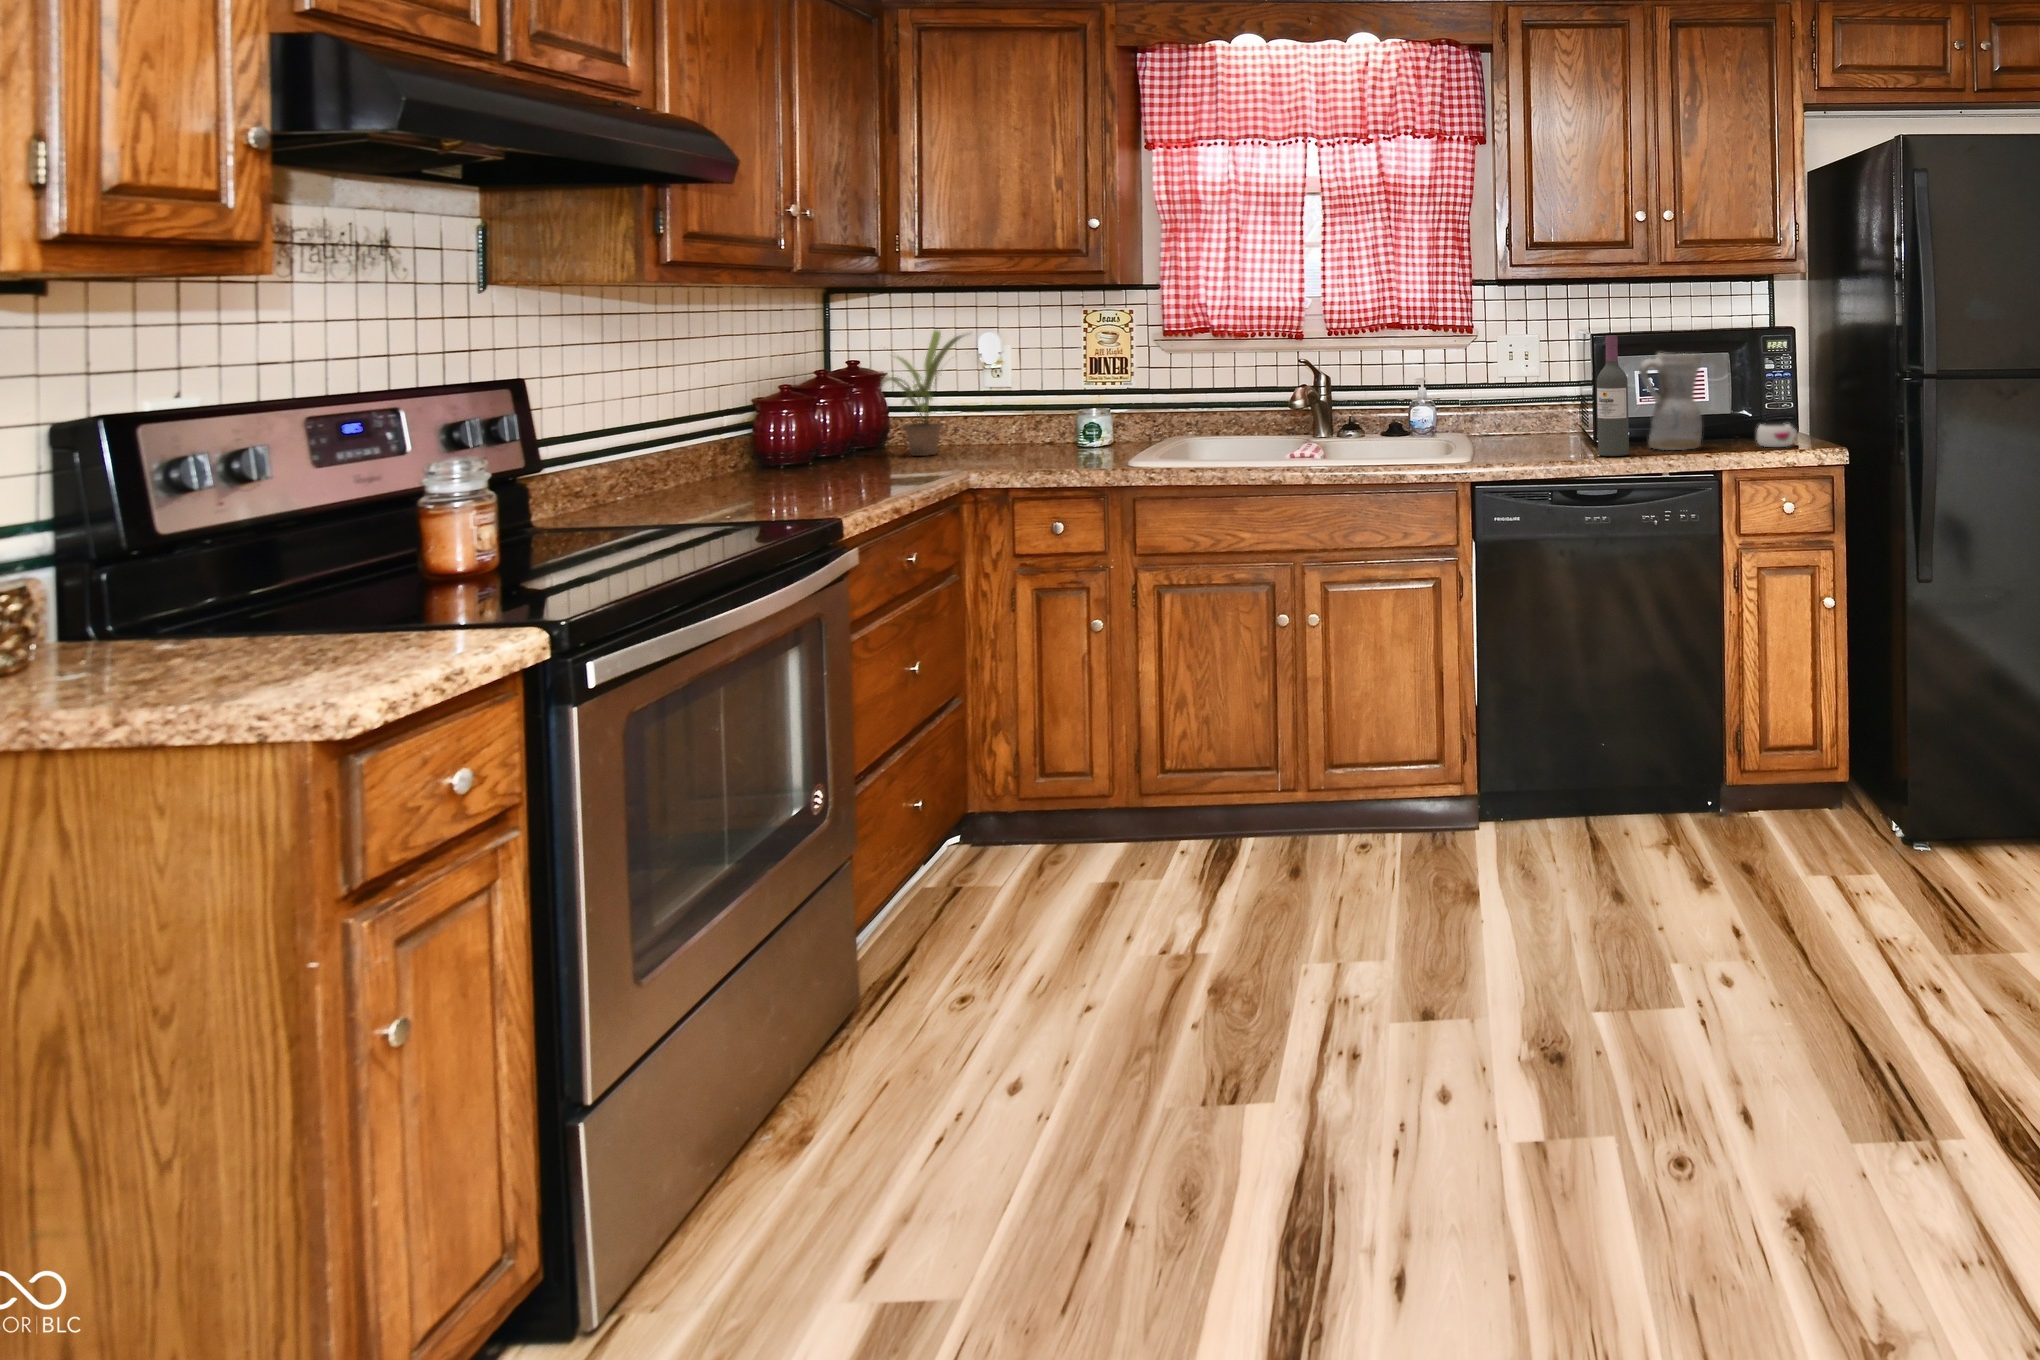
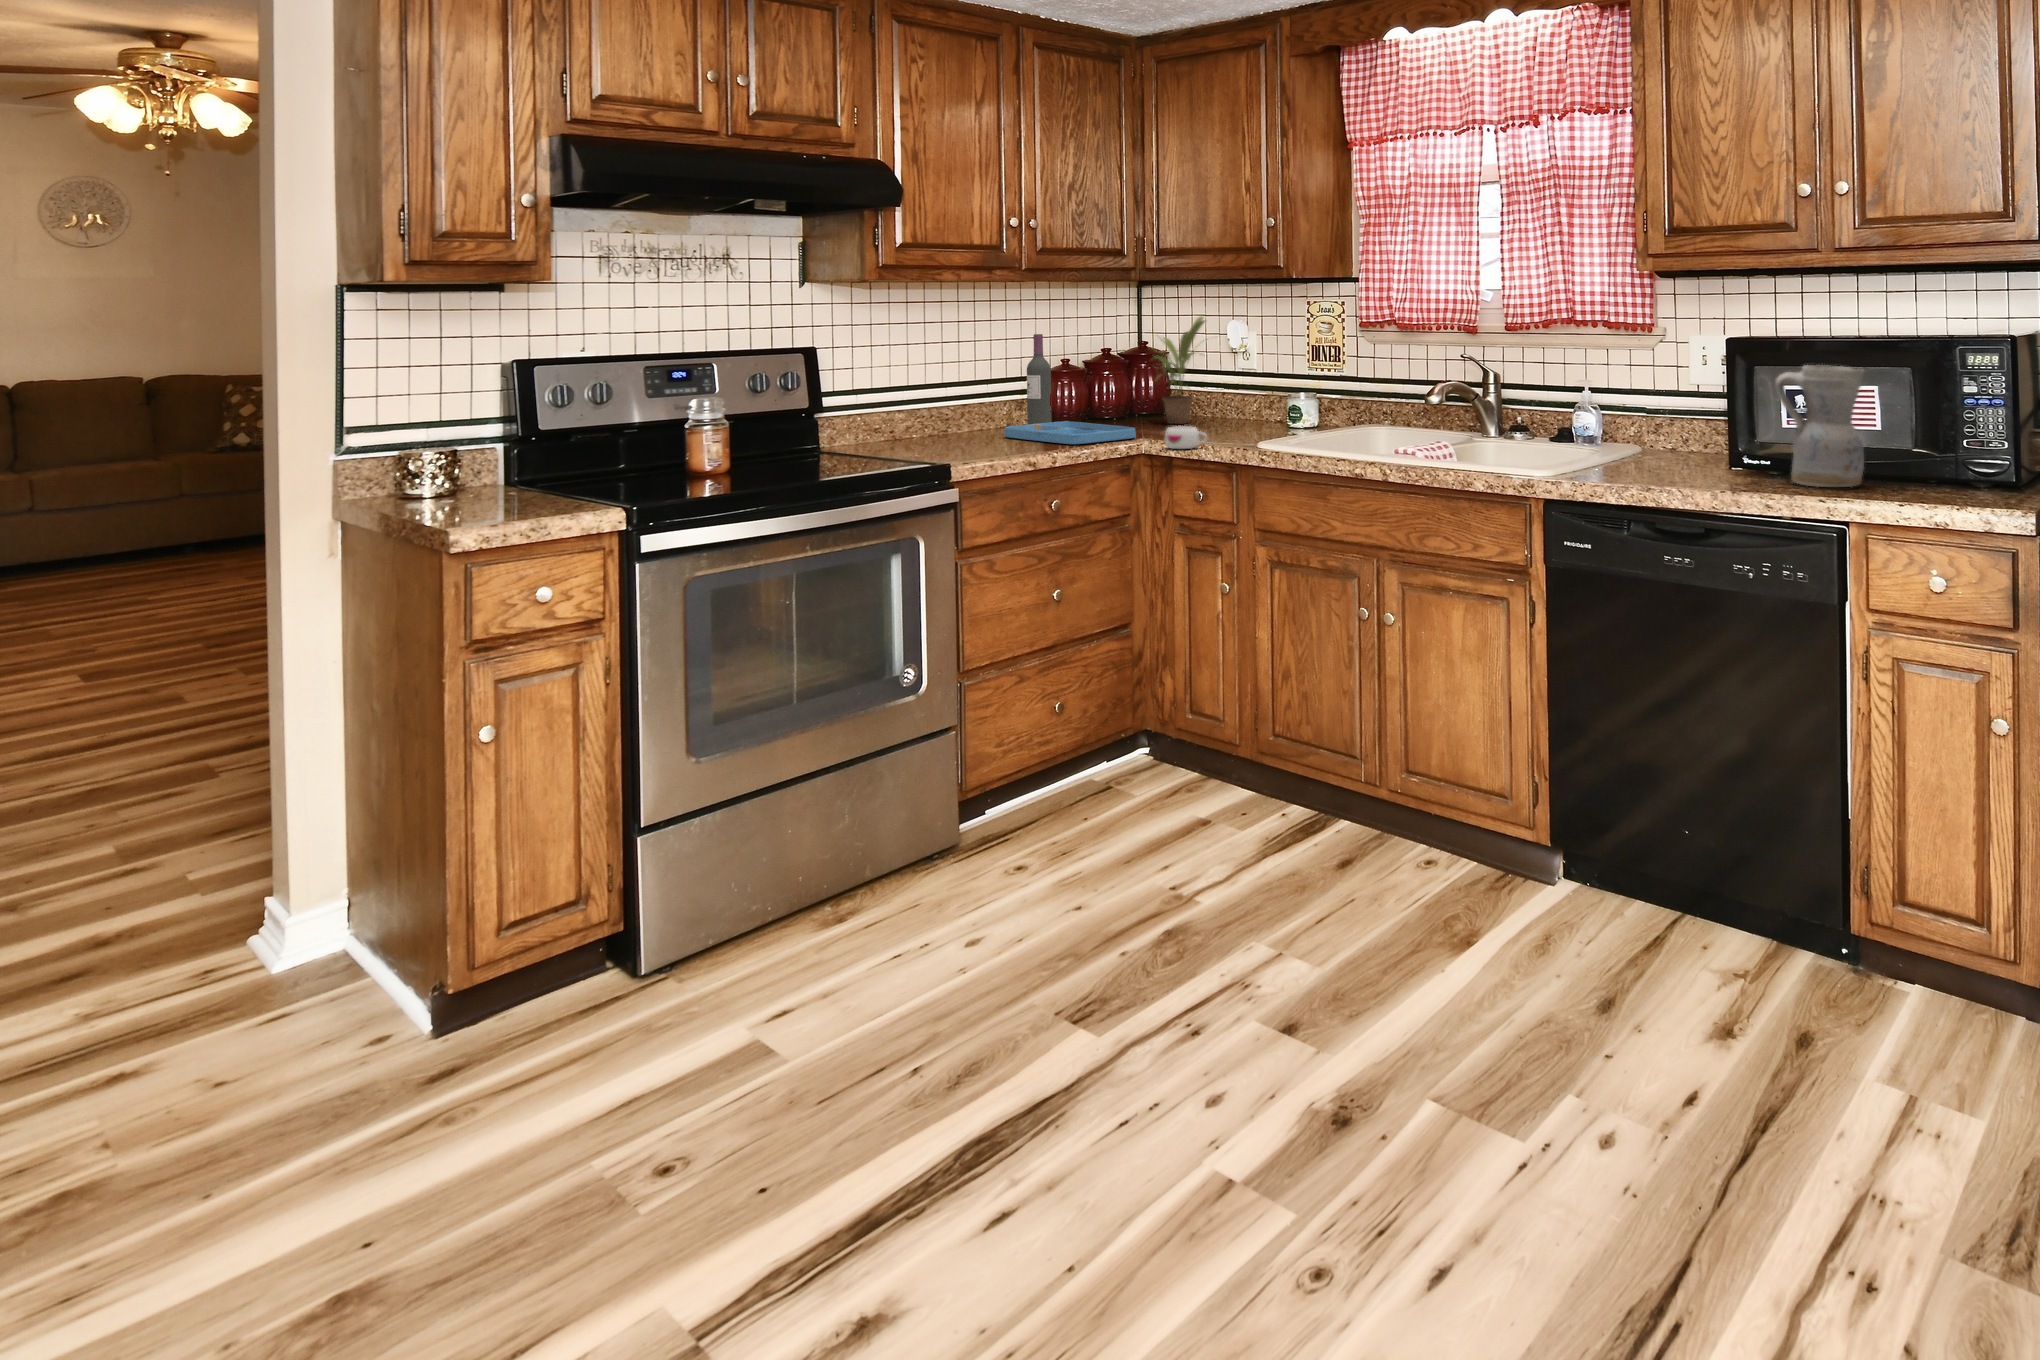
wine bottle: present [1597,336,1629,456] -> present [1027,334,1052,425]
mug: present [1757,424,1797,447] -> present [1165,426,1207,449]
tray: none [755,459,940,484] -> present [1004,421,1136,444]

